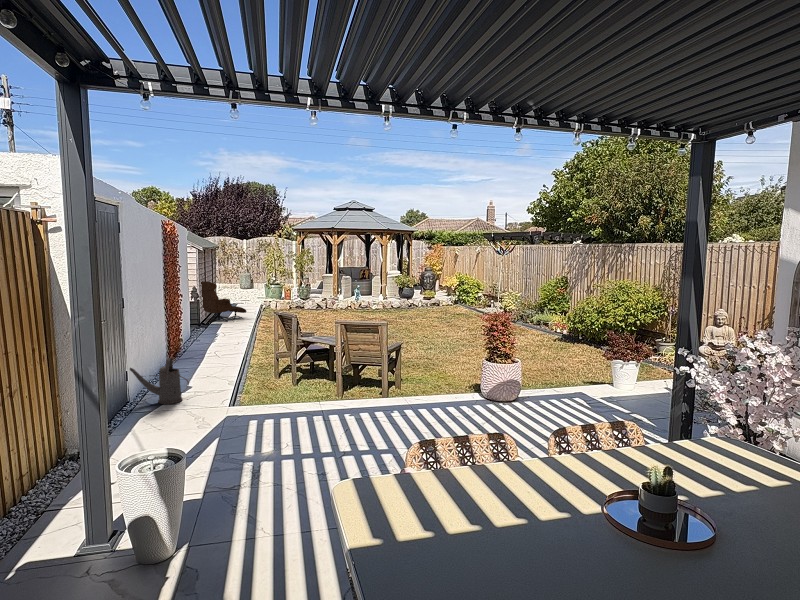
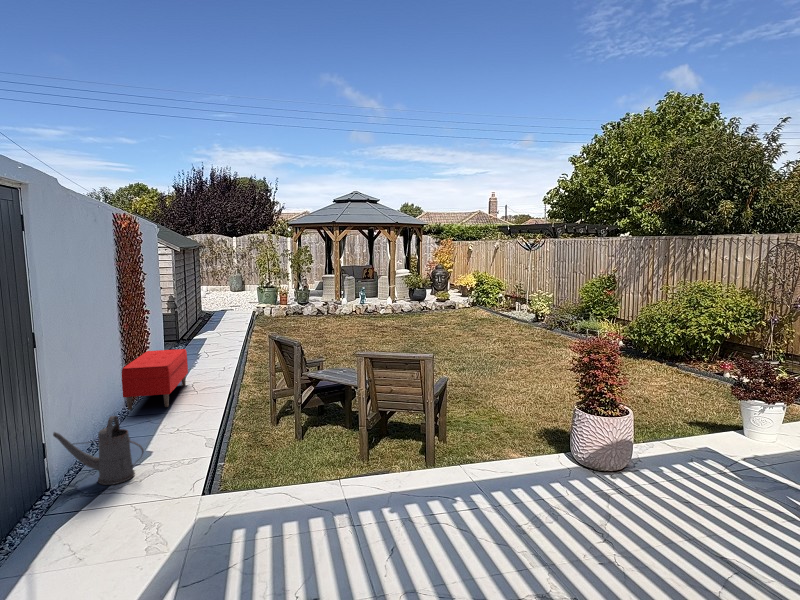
lounge chair: present [201,281,247,322] -> none [176,288,235,337]
bench: none [165,325,212,367] -> present [122,349,188,410]

